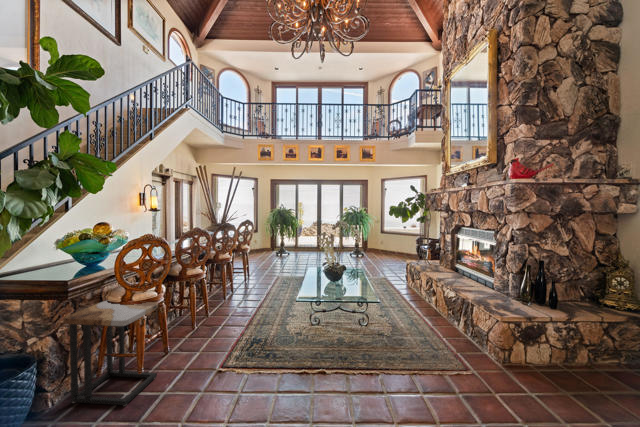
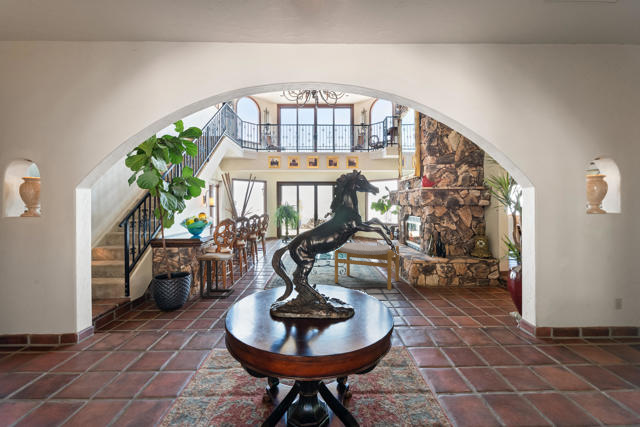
footstool: none [353,273,471,381] -> present [334,243,399,290]

